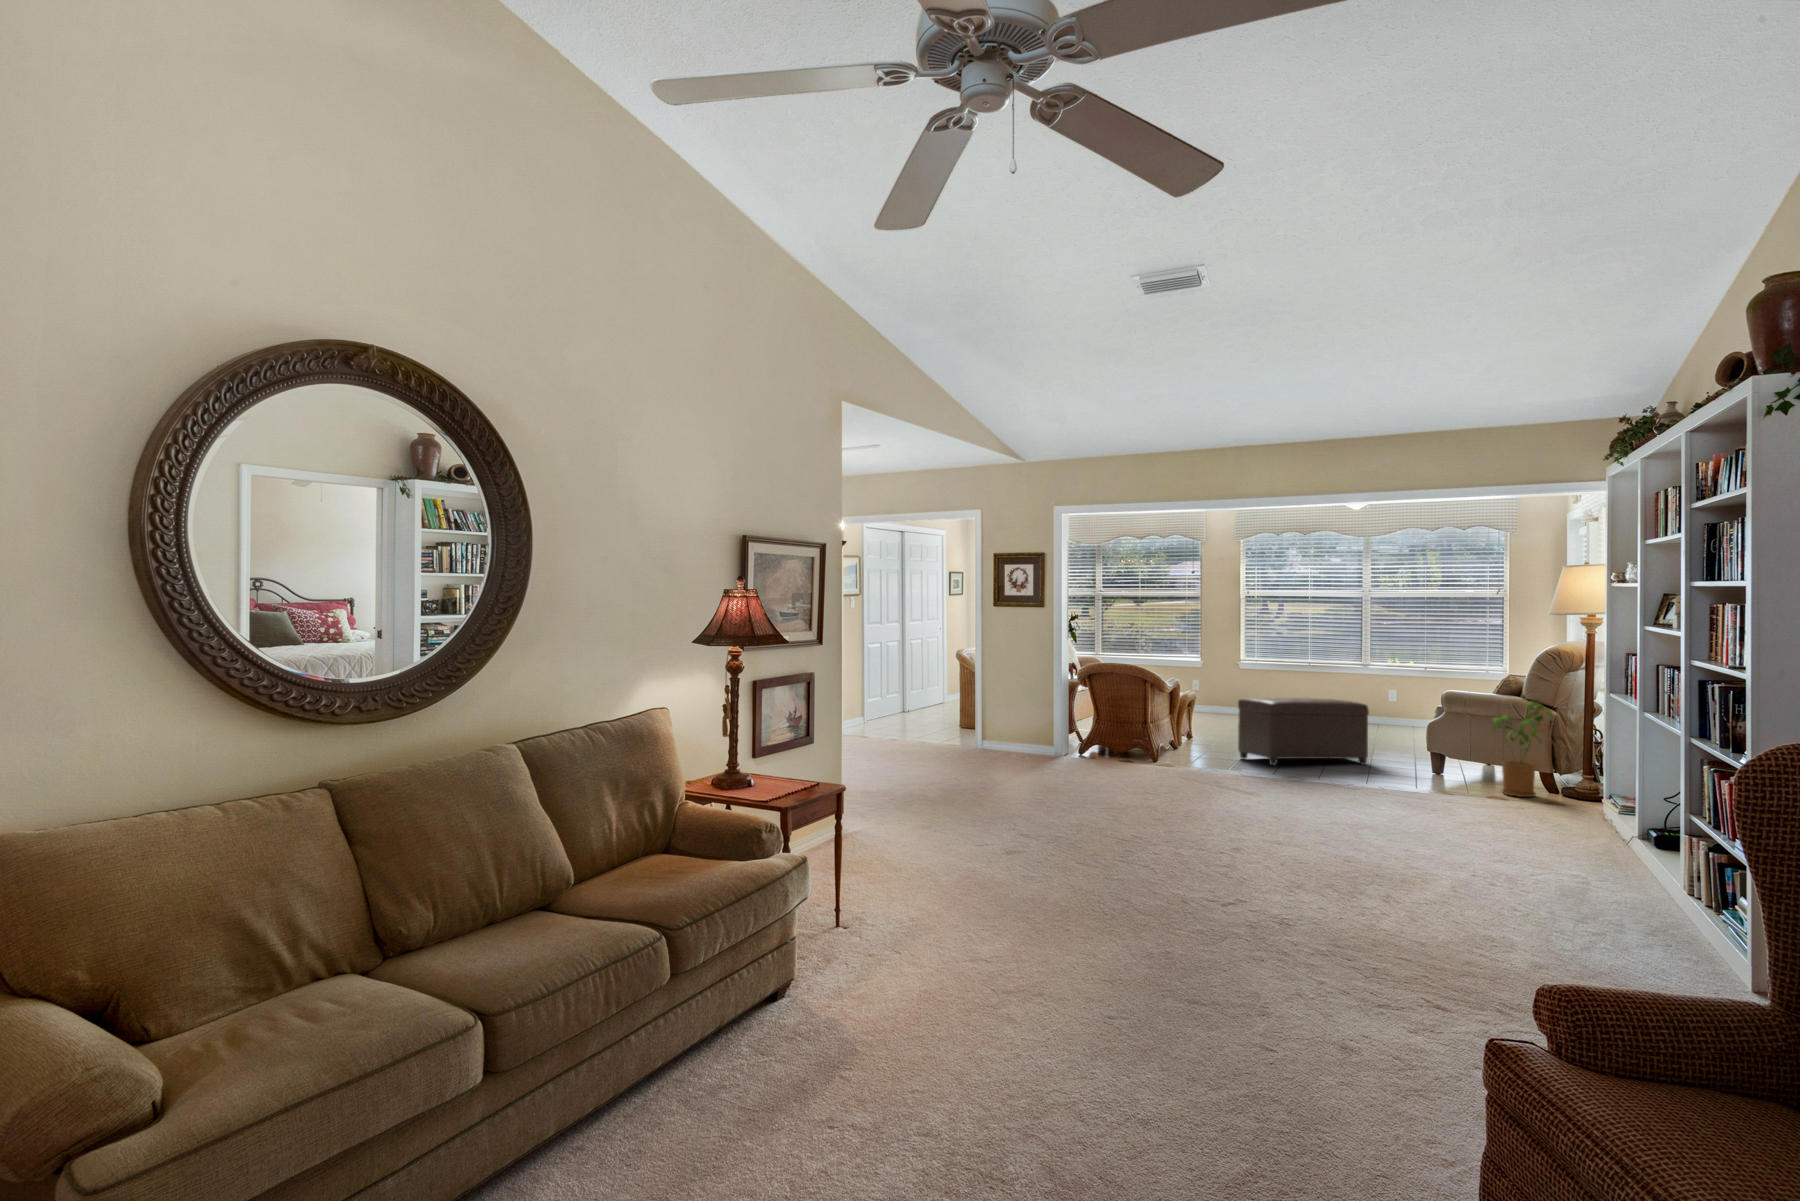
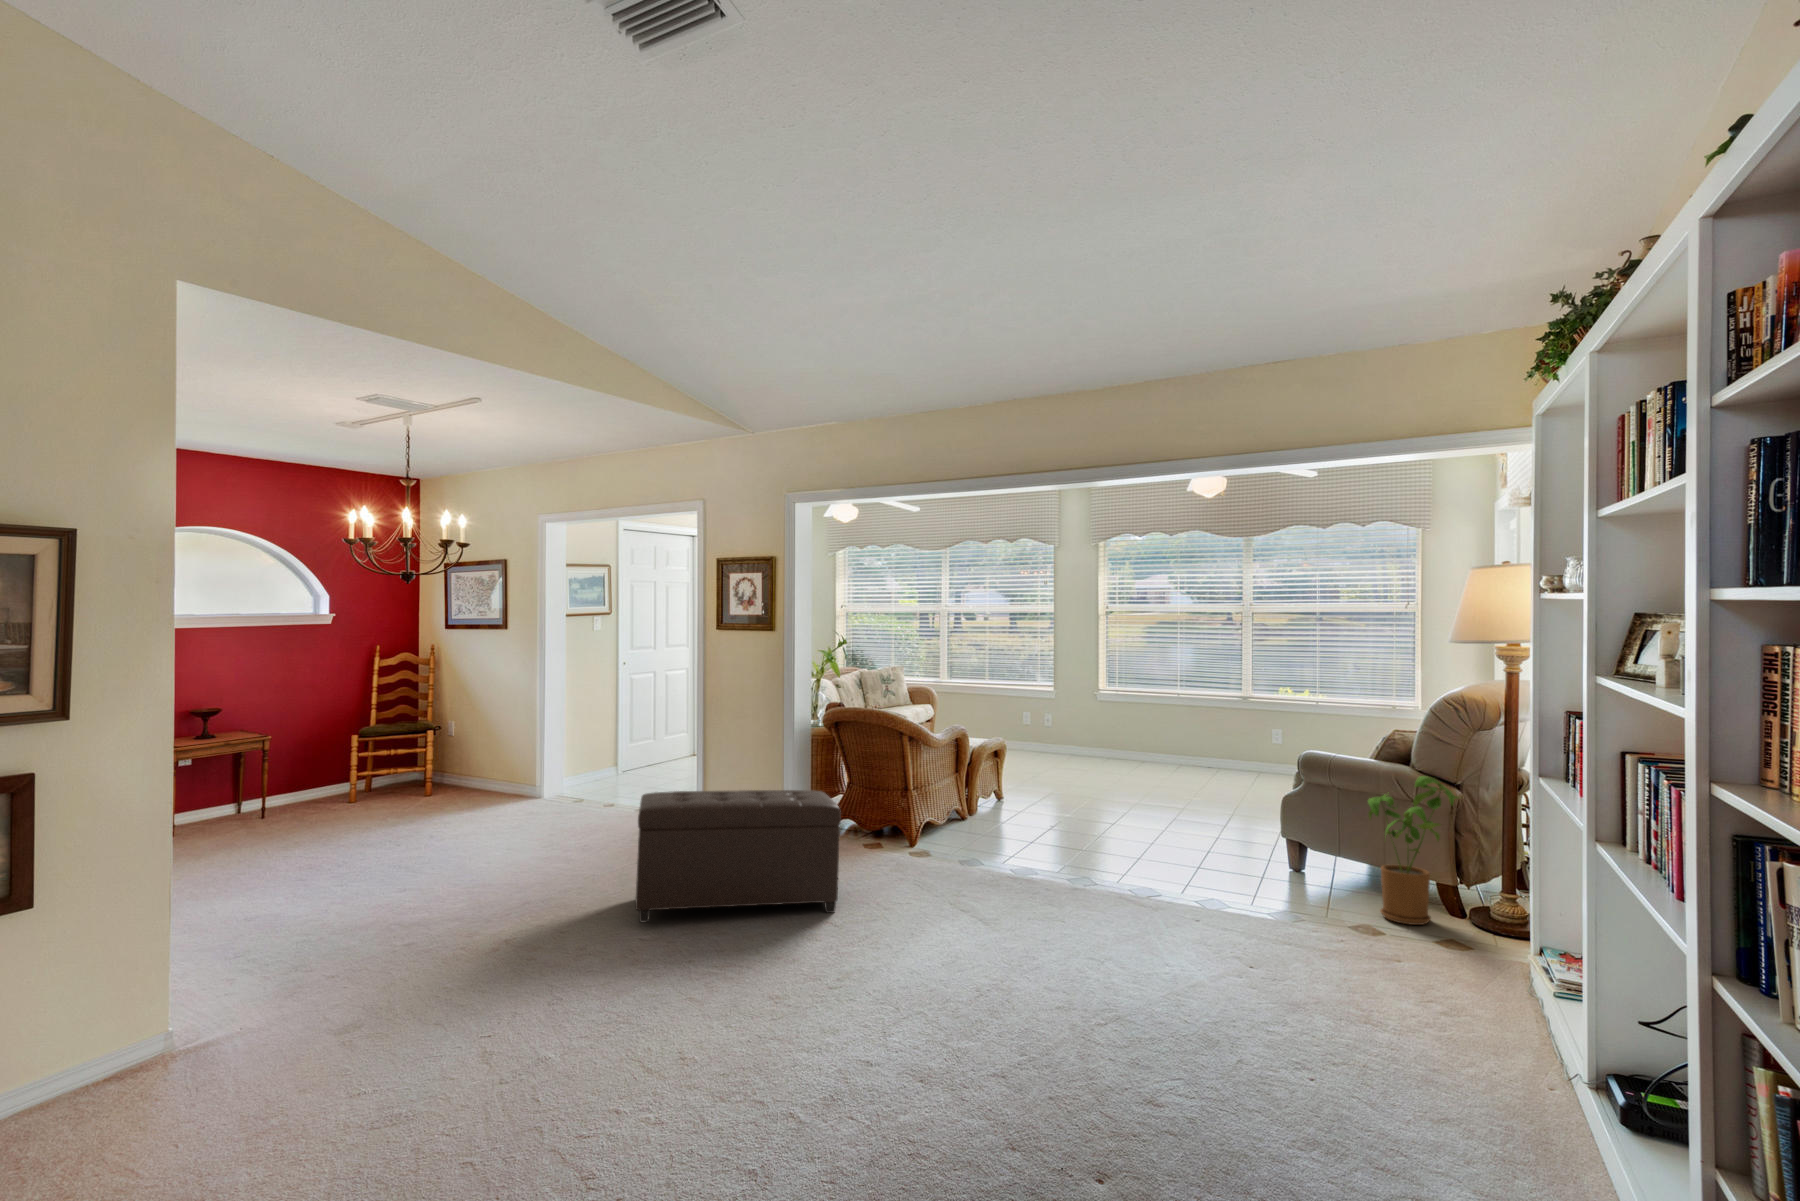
ottoman: present [1238,698,1369,765] -> present [635,790,841,922]

